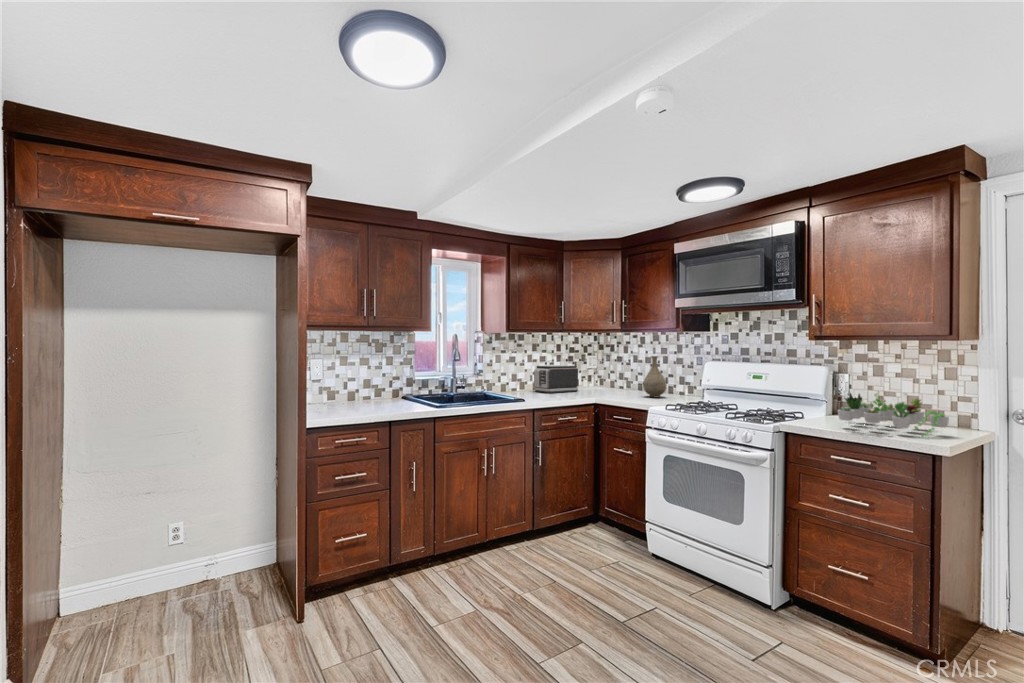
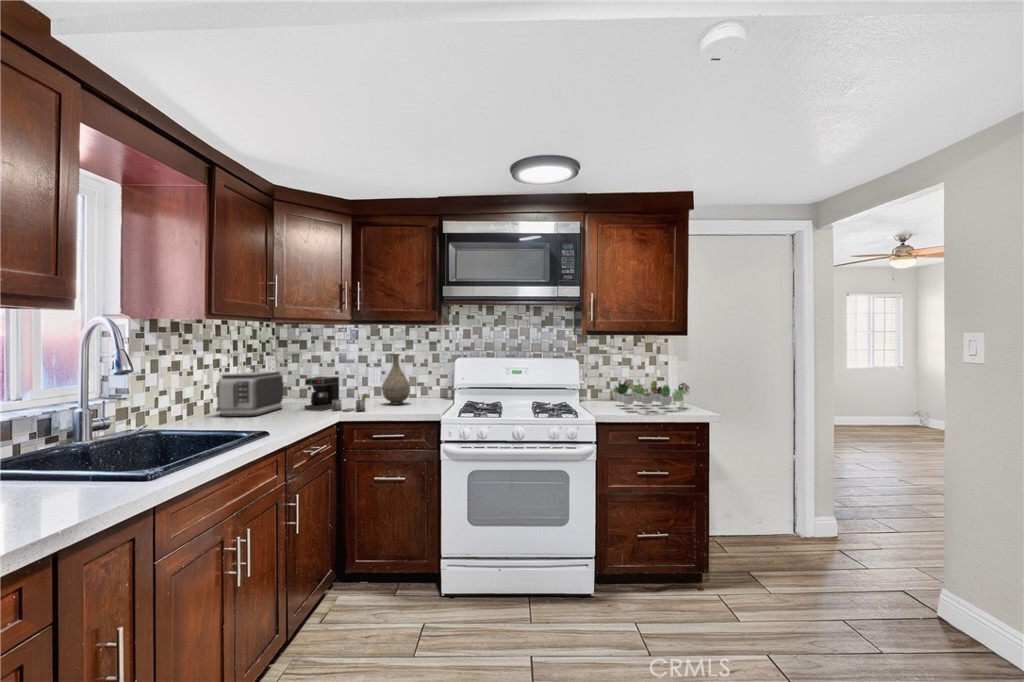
coffee maker: none [586,371,618,398] -> present [305,377,367,411]

